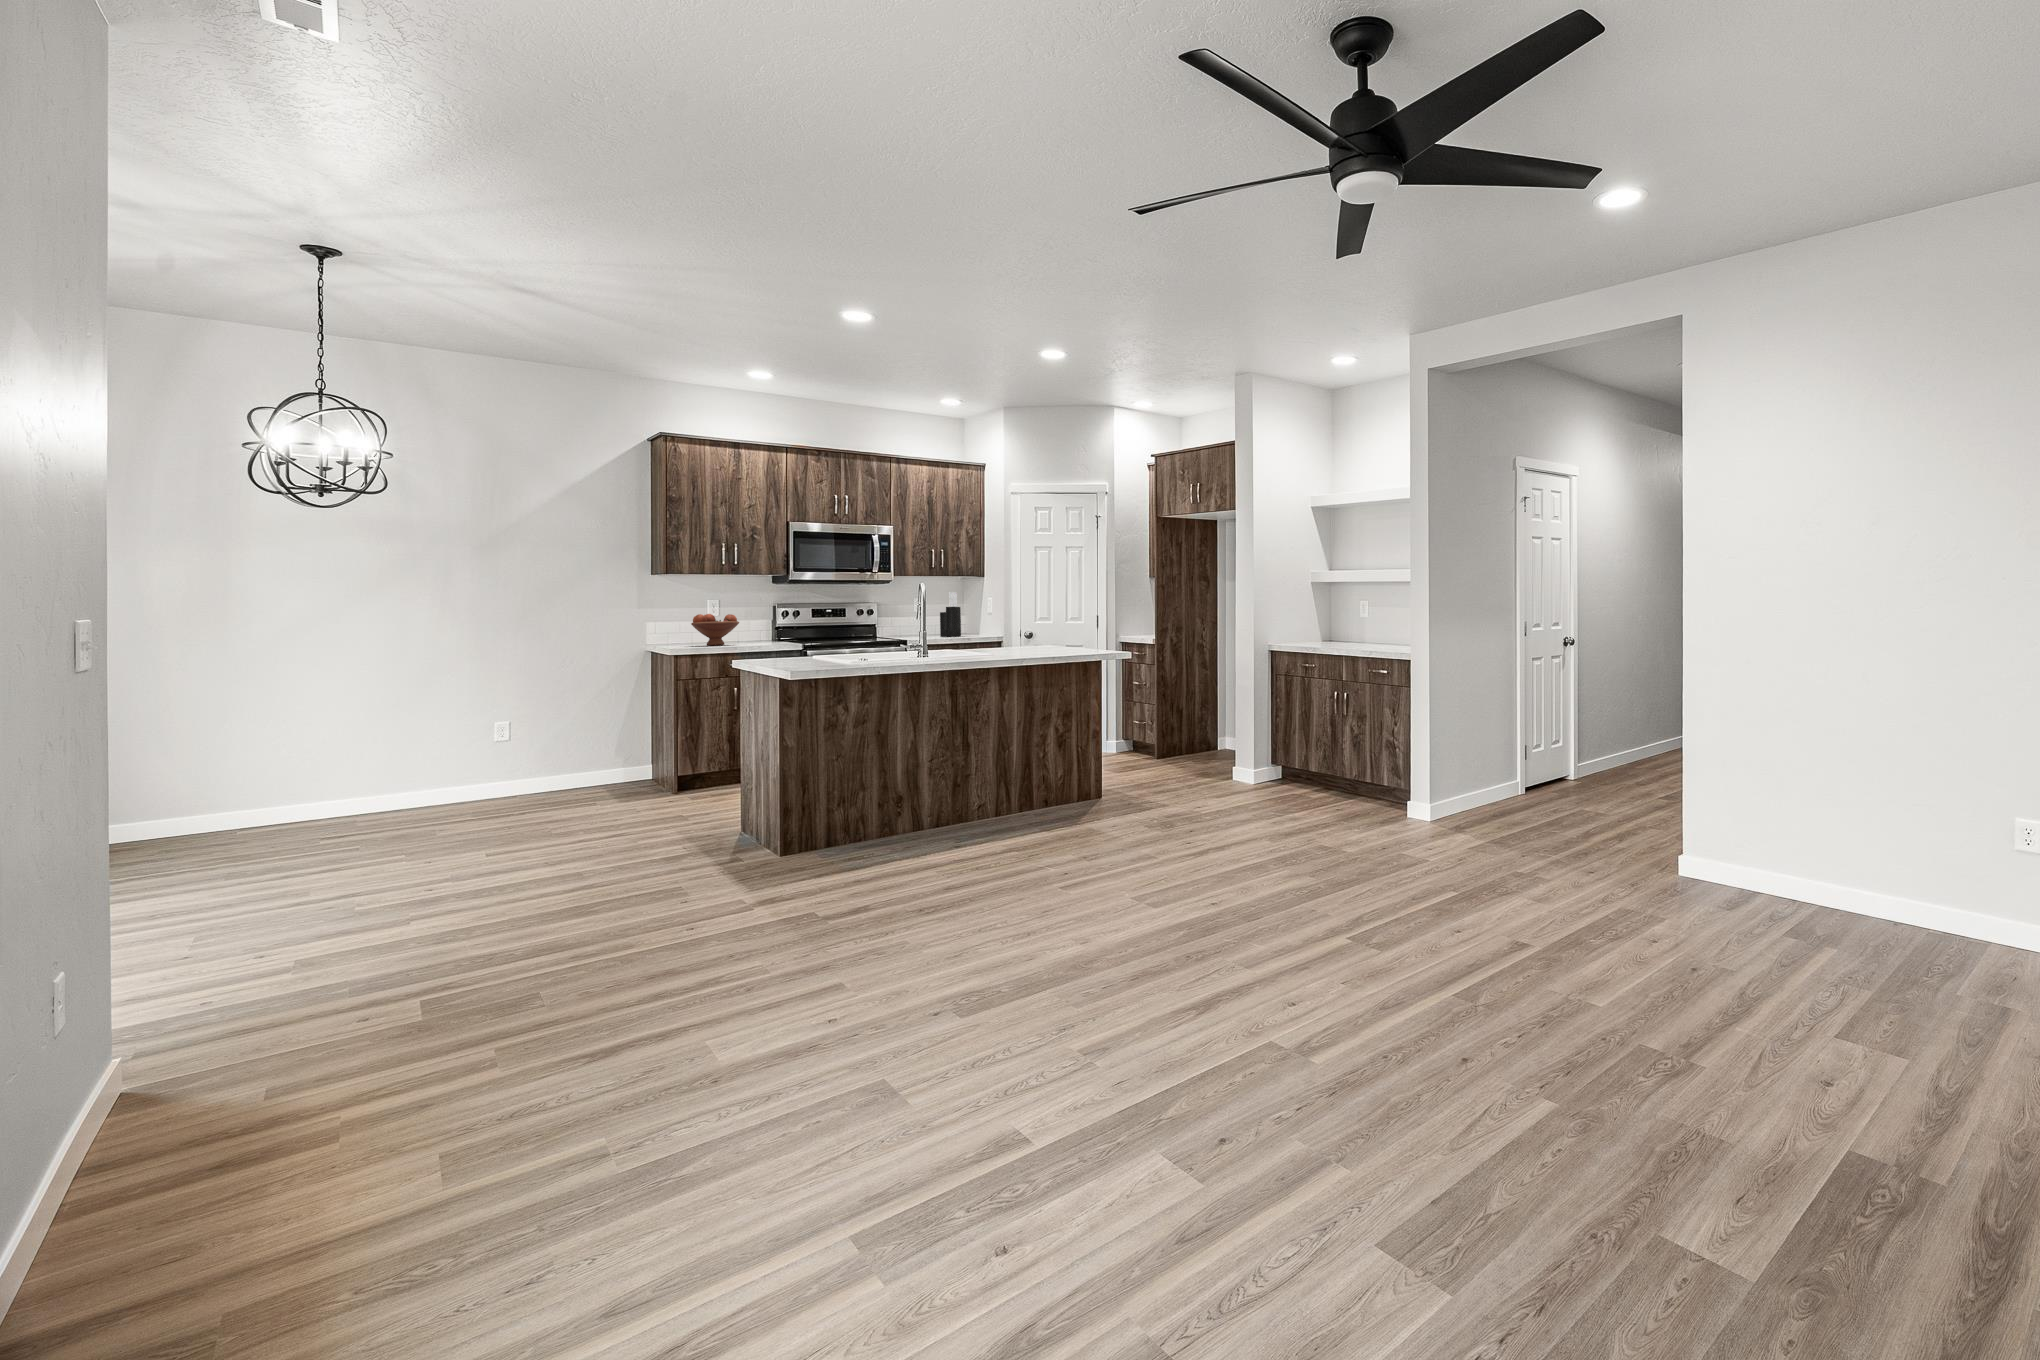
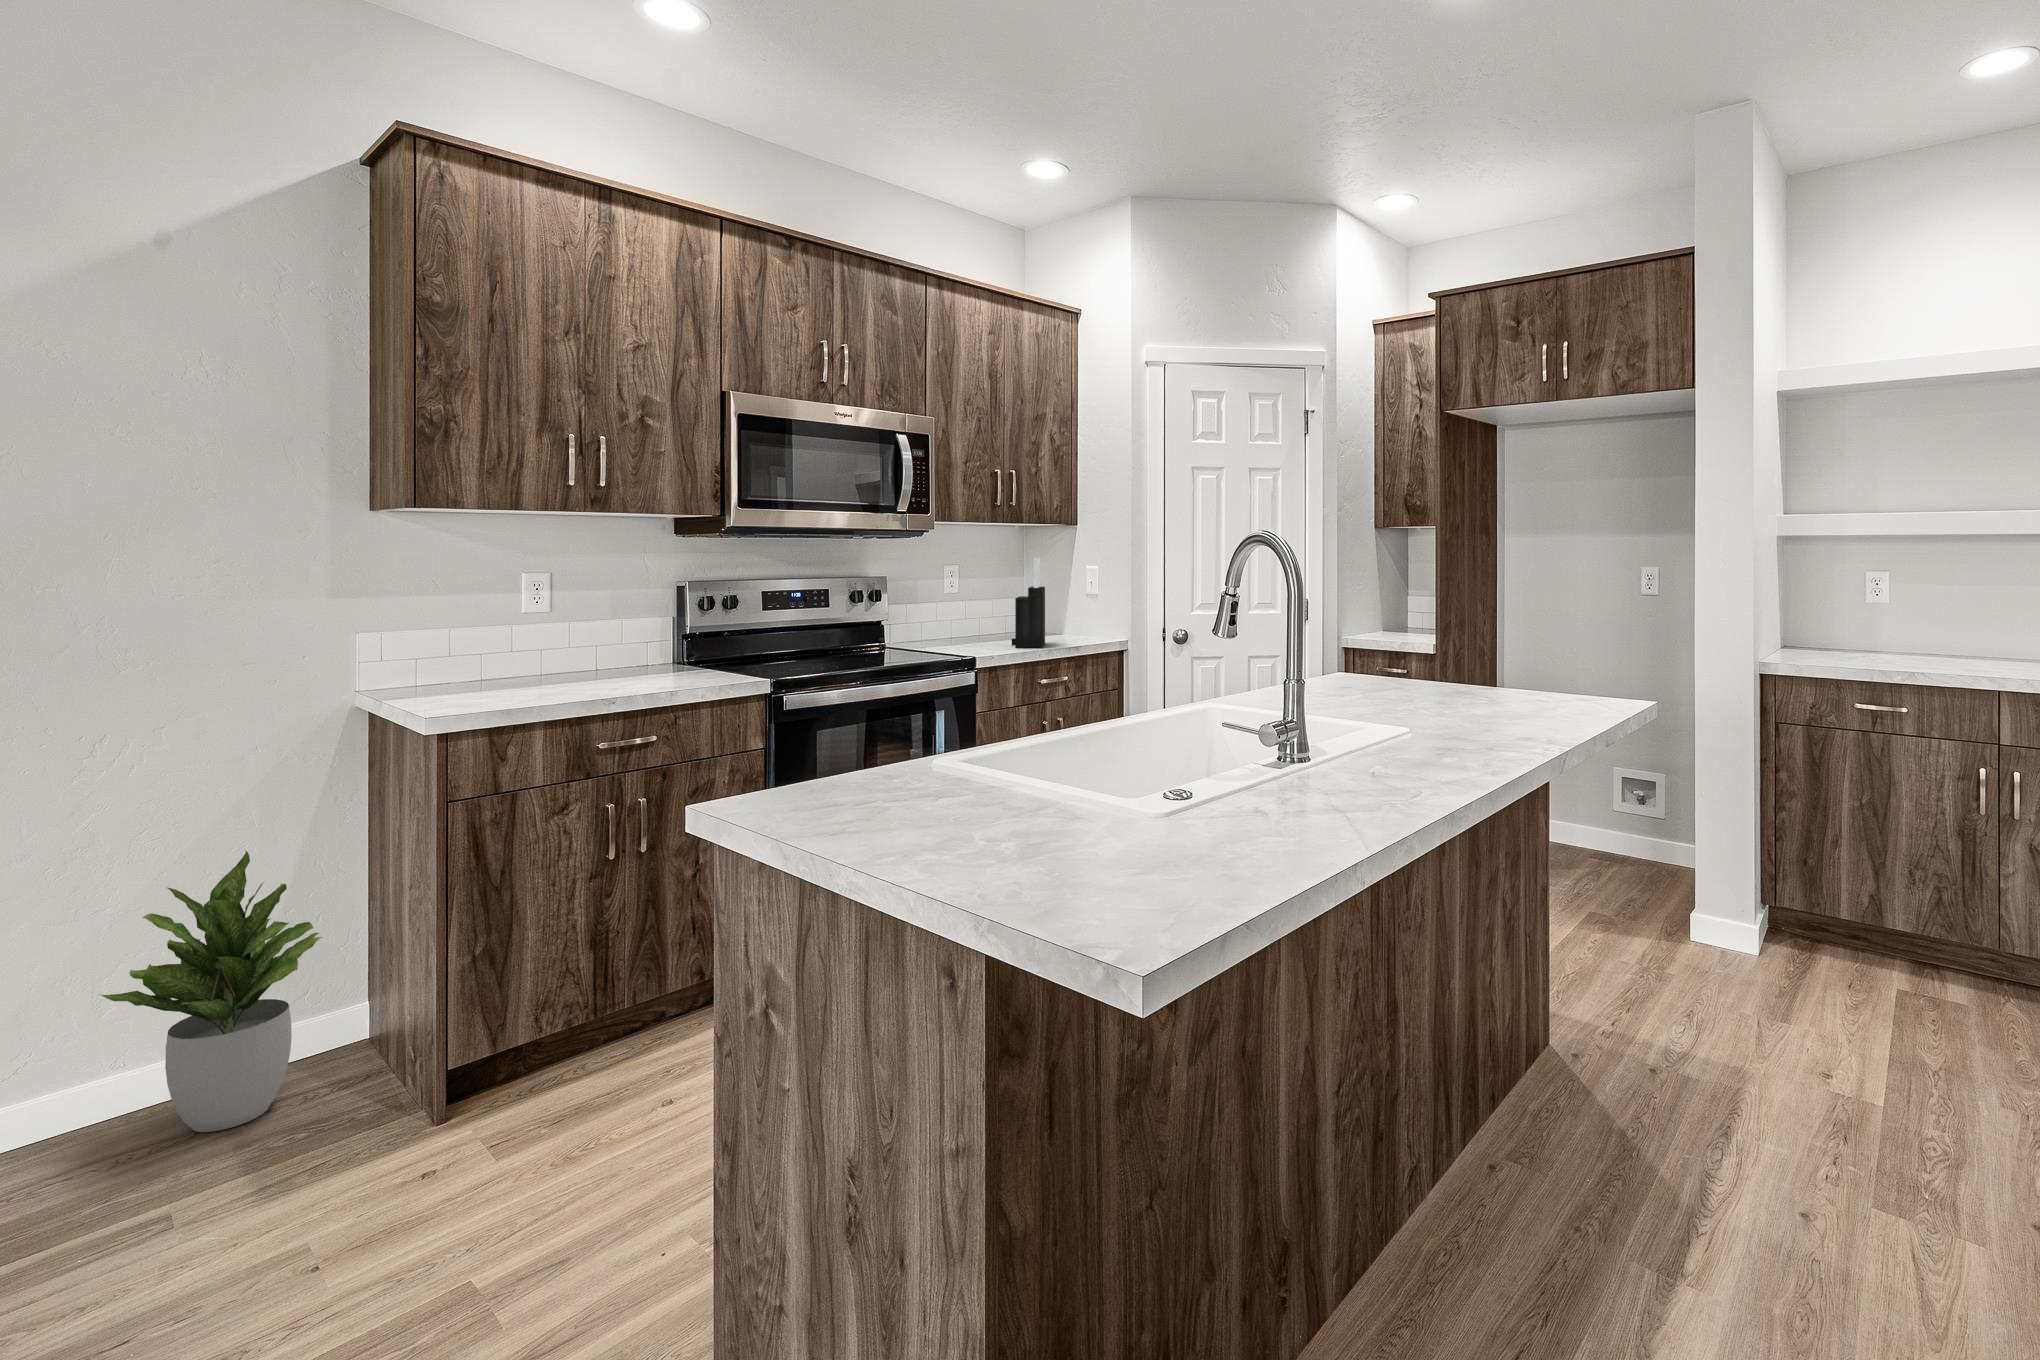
fruit bowl: present [691,614,739,646] -> none [480,604,606,685]
potted plant: none [568,702,636,798] -> present [101,851,322,1132]

